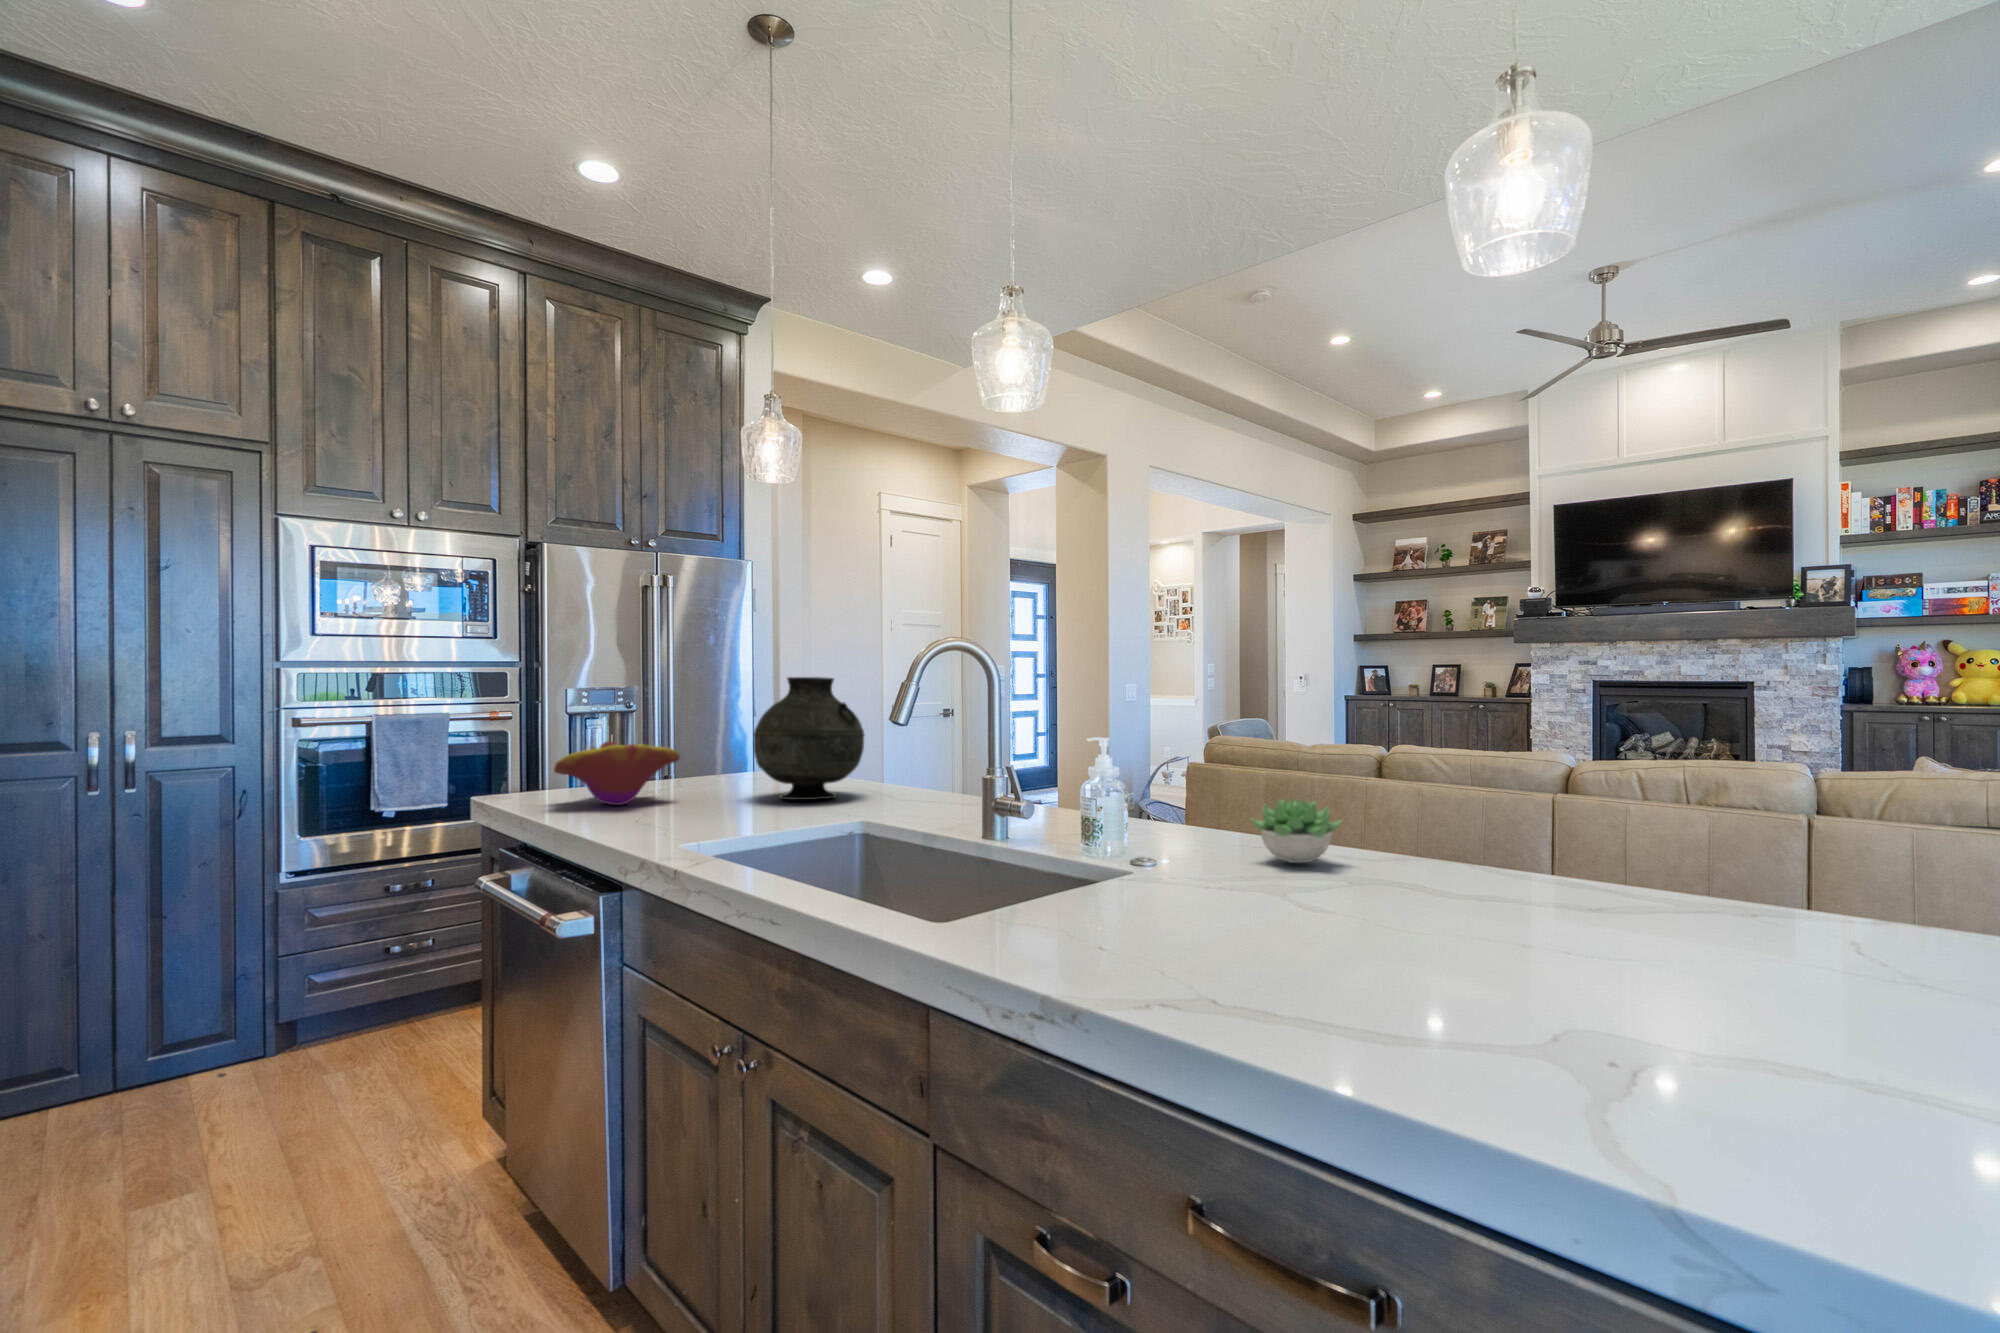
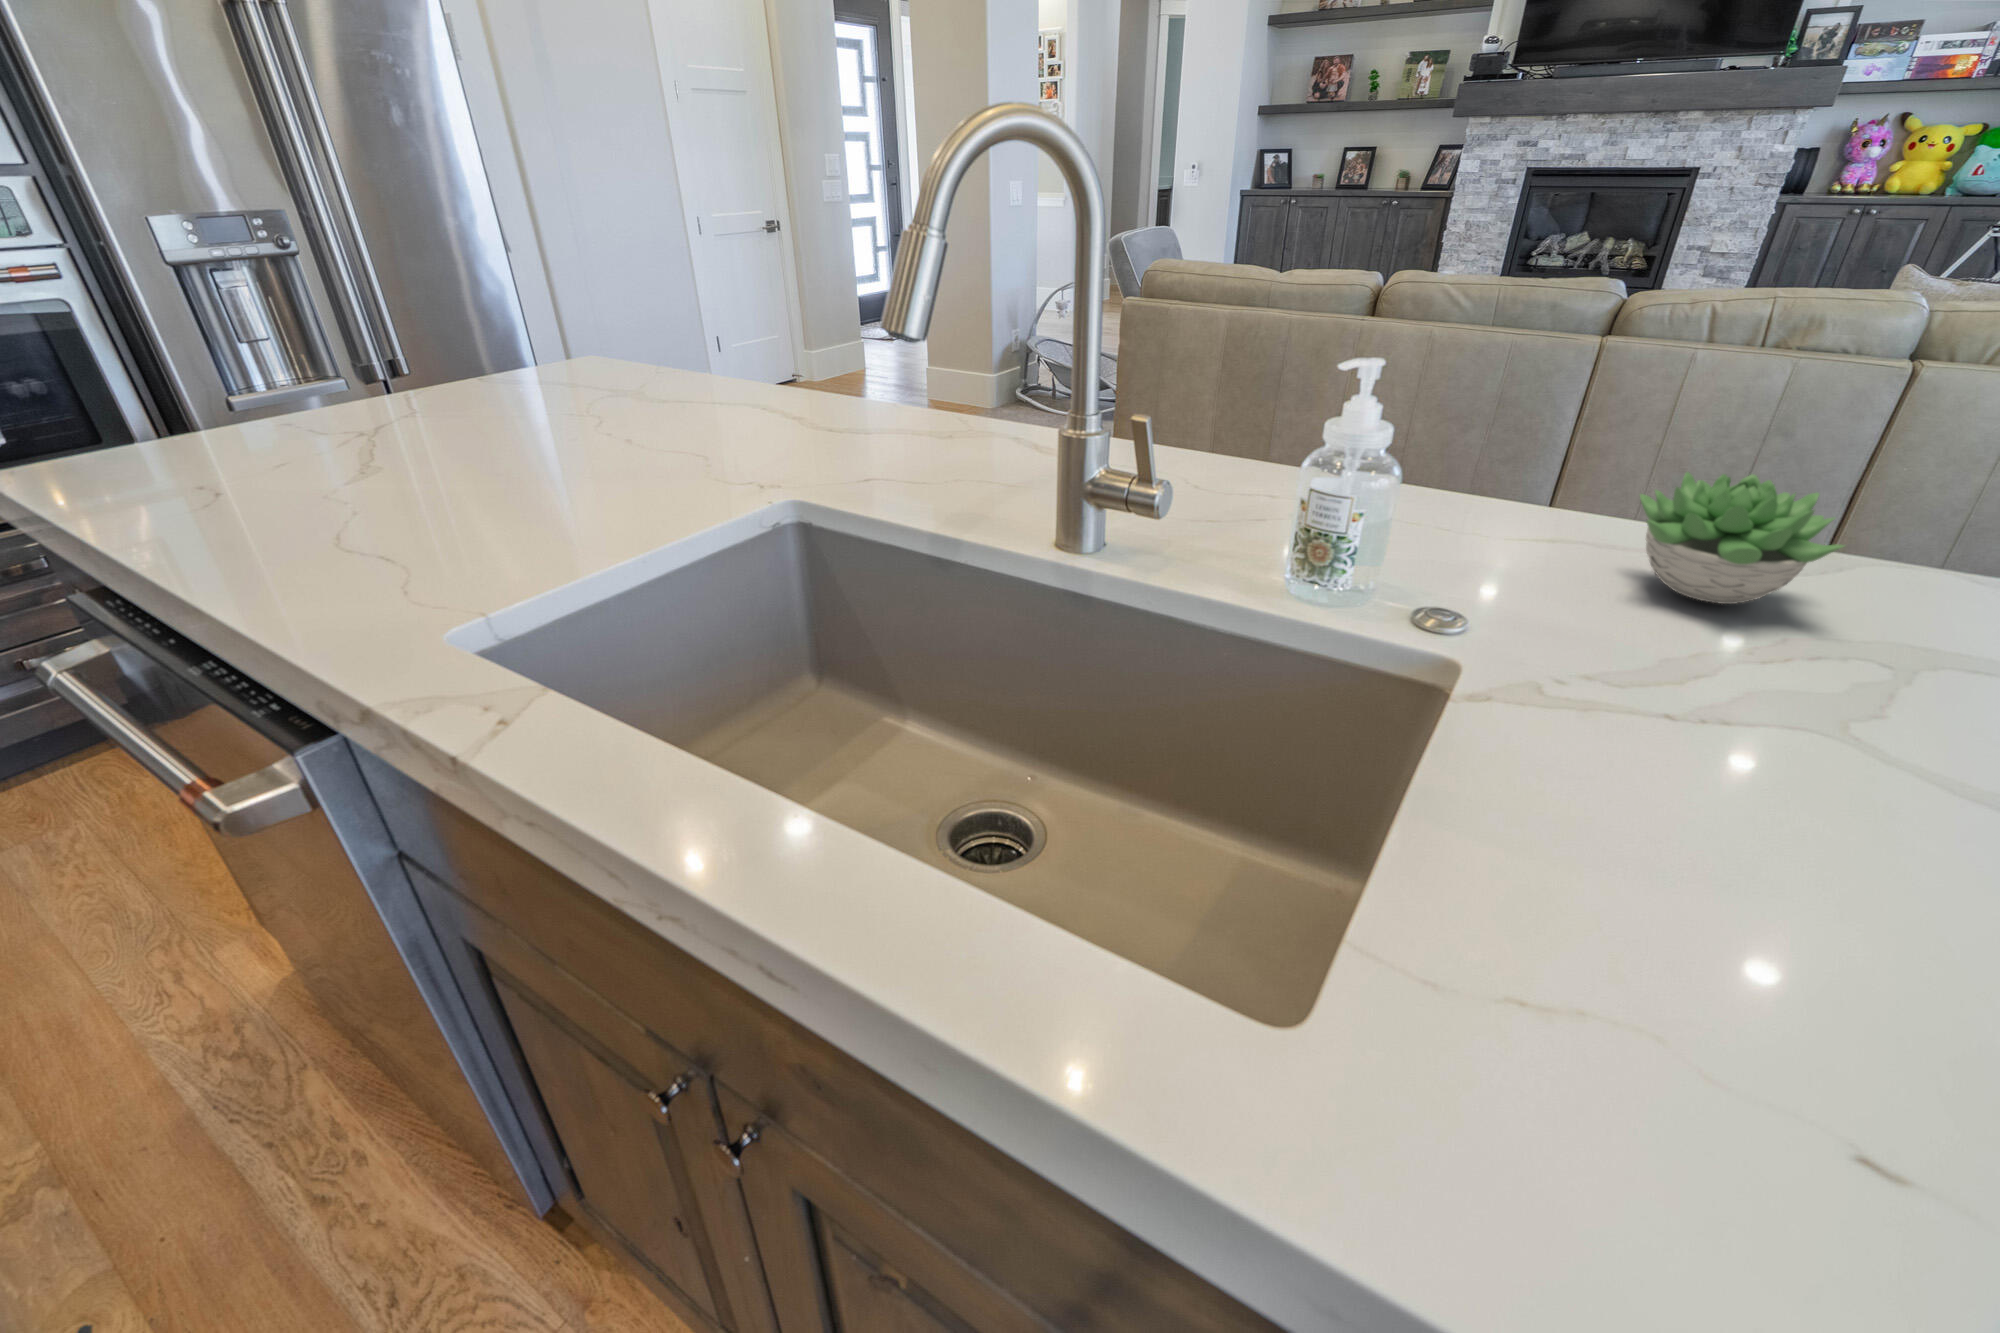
vase: present [753,677,865,800] -> none [531,199,748,446]
decorative bowl: present [554,741,680,805] -> none [105,351,392,485]

